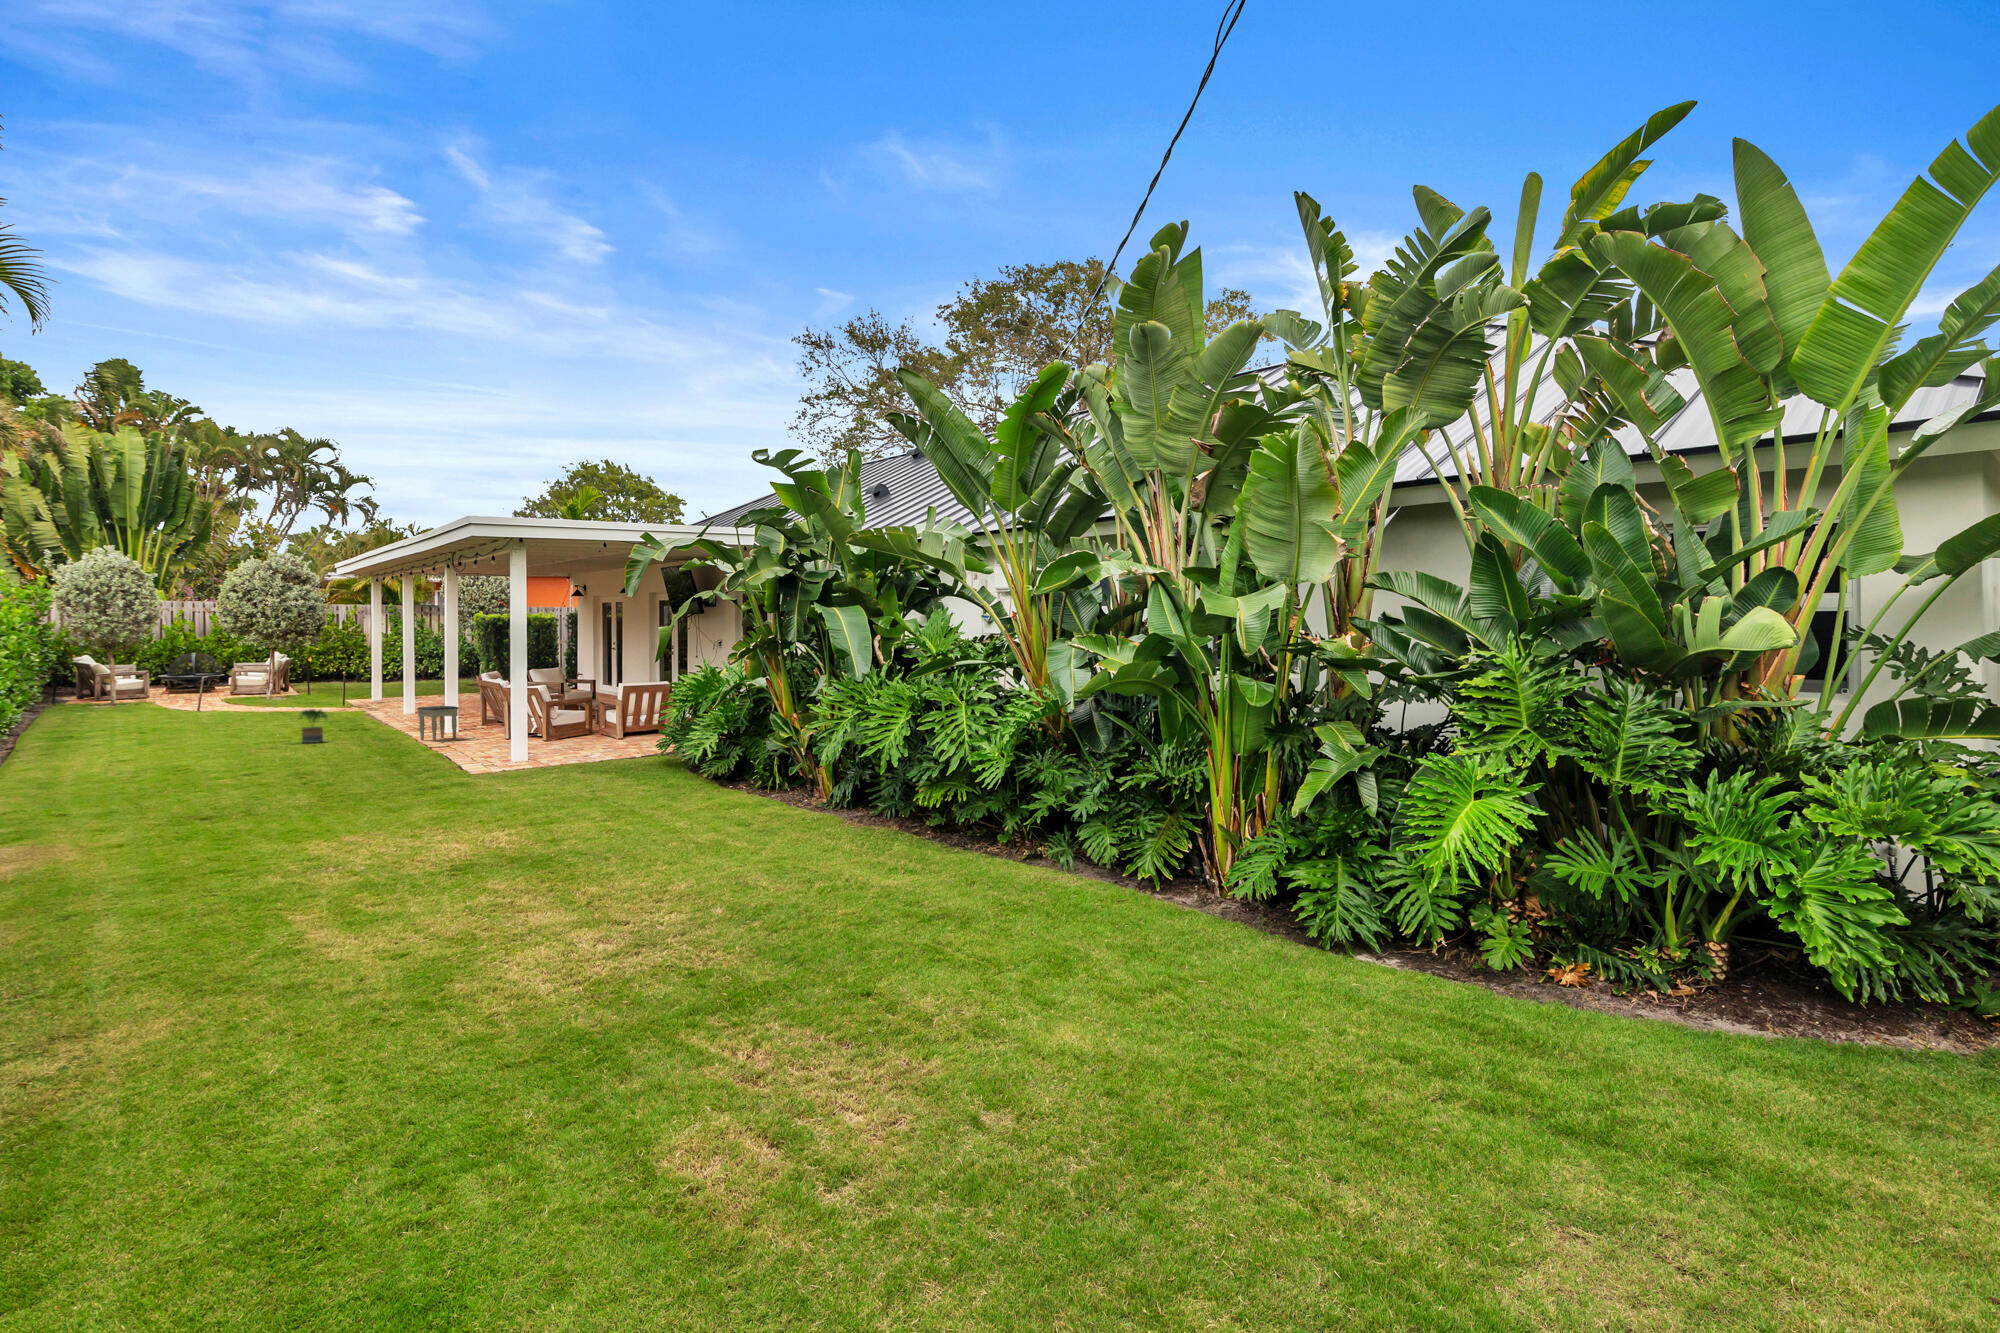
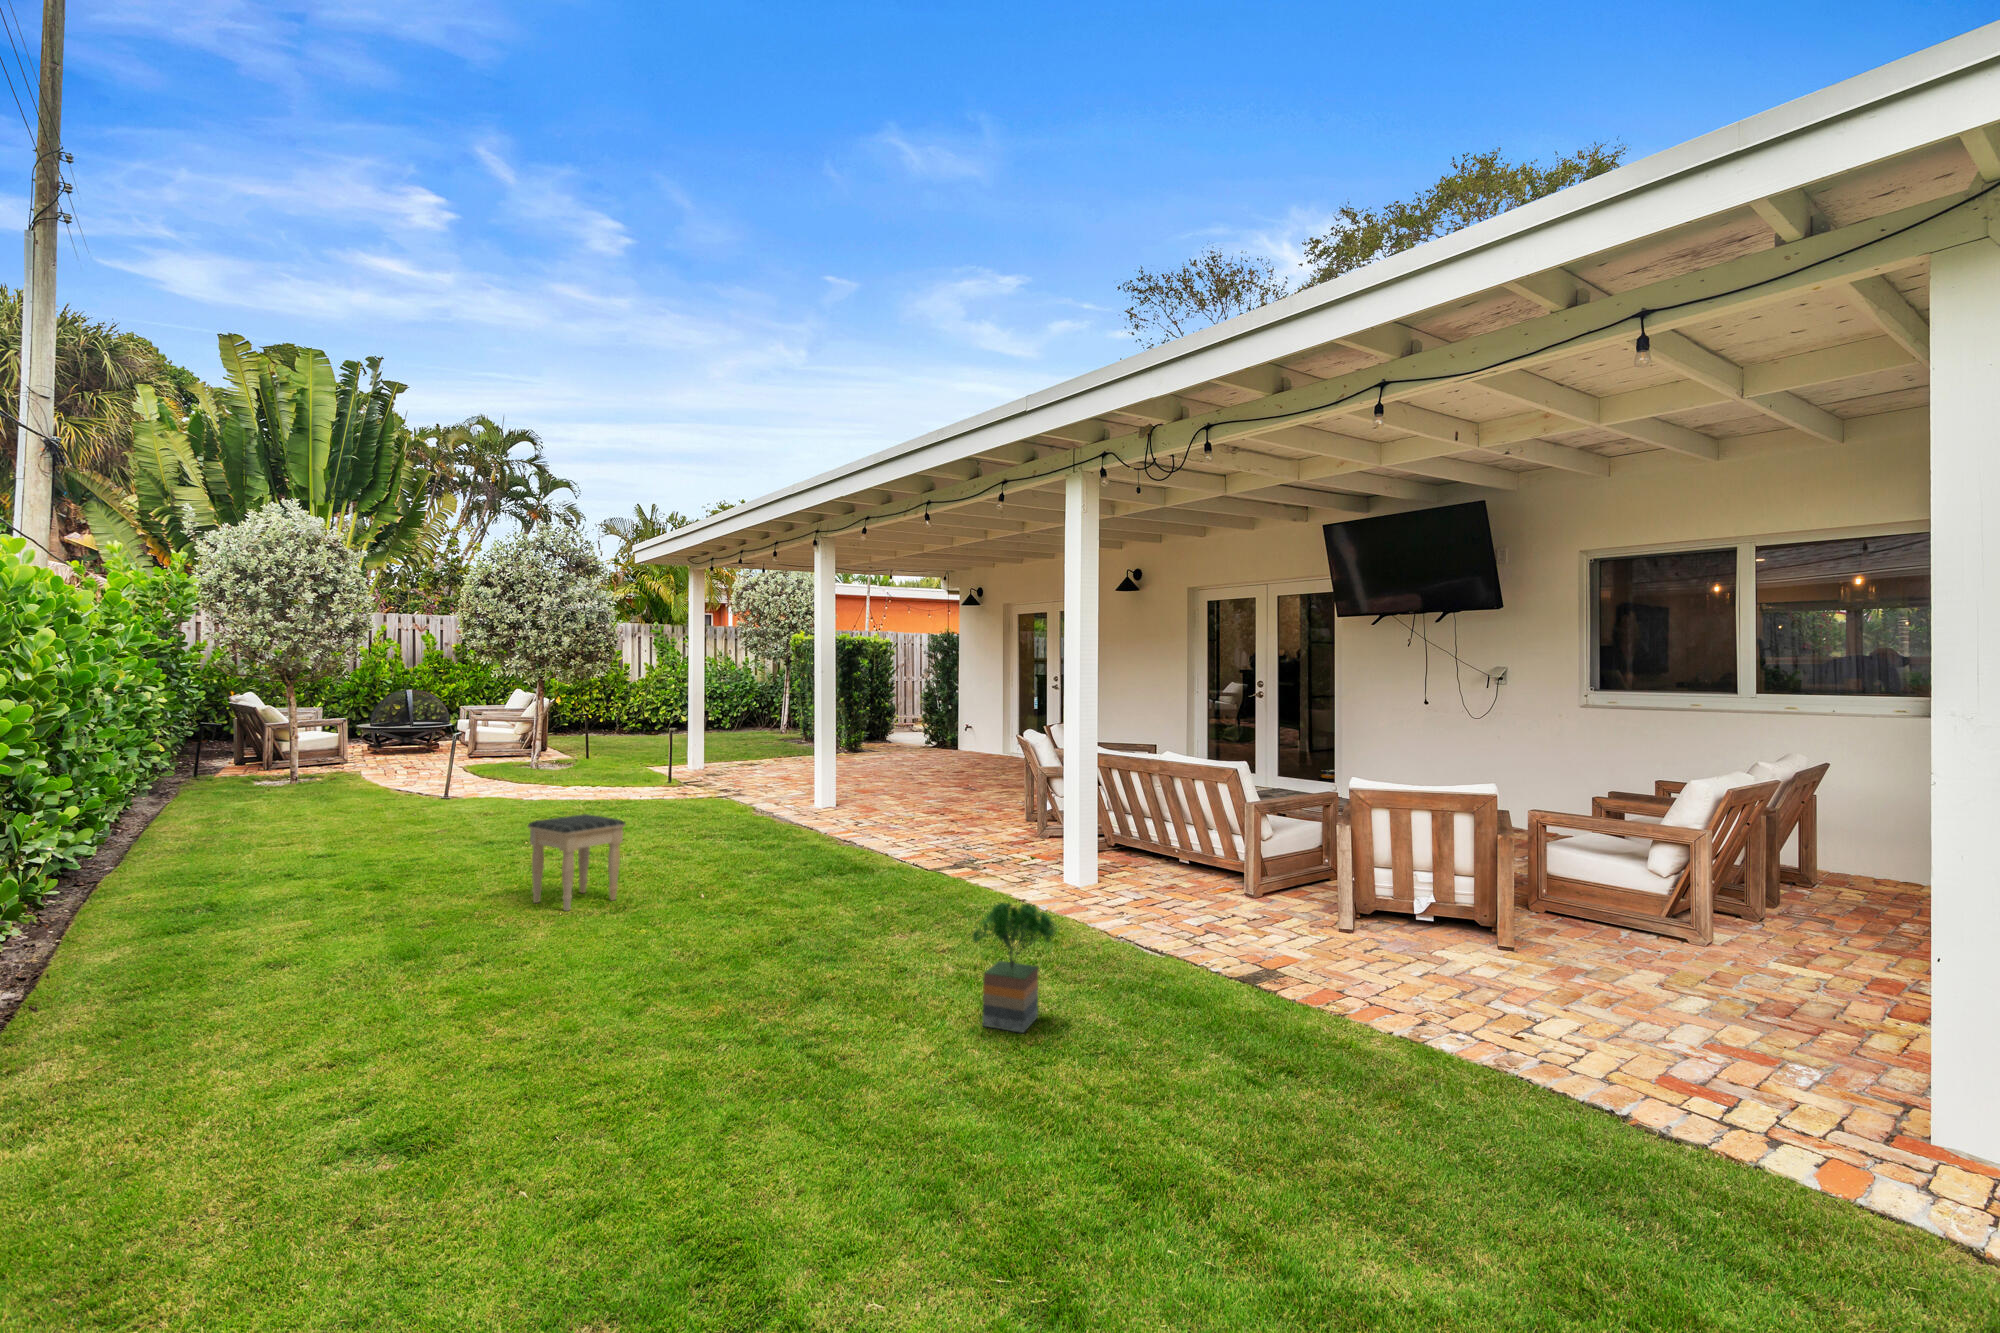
footstool: present [417,706,459,741] -> present [527,814,625,911]

